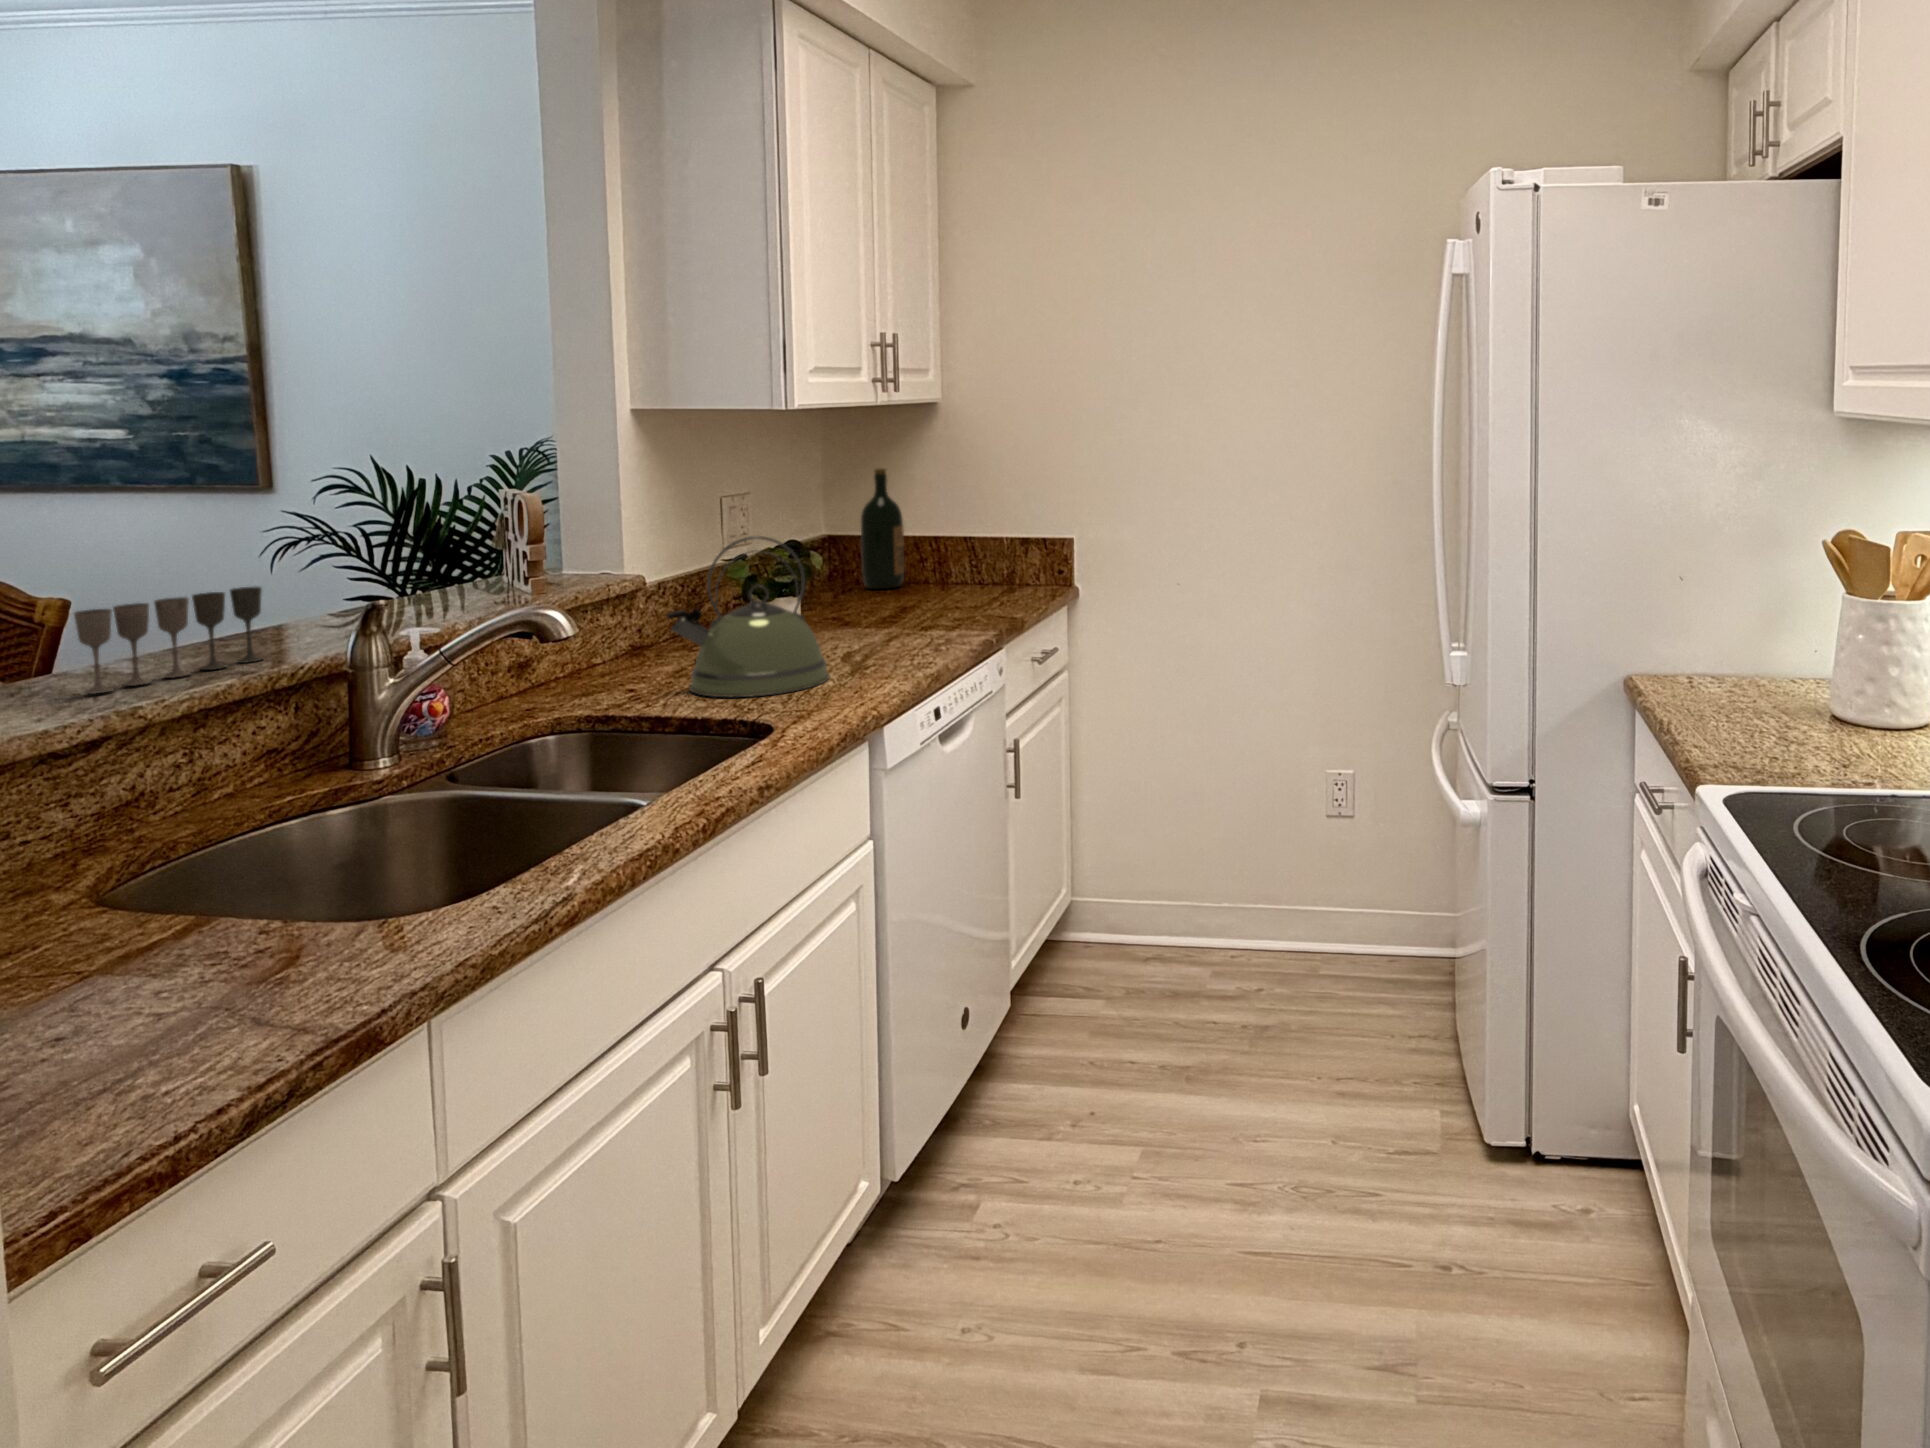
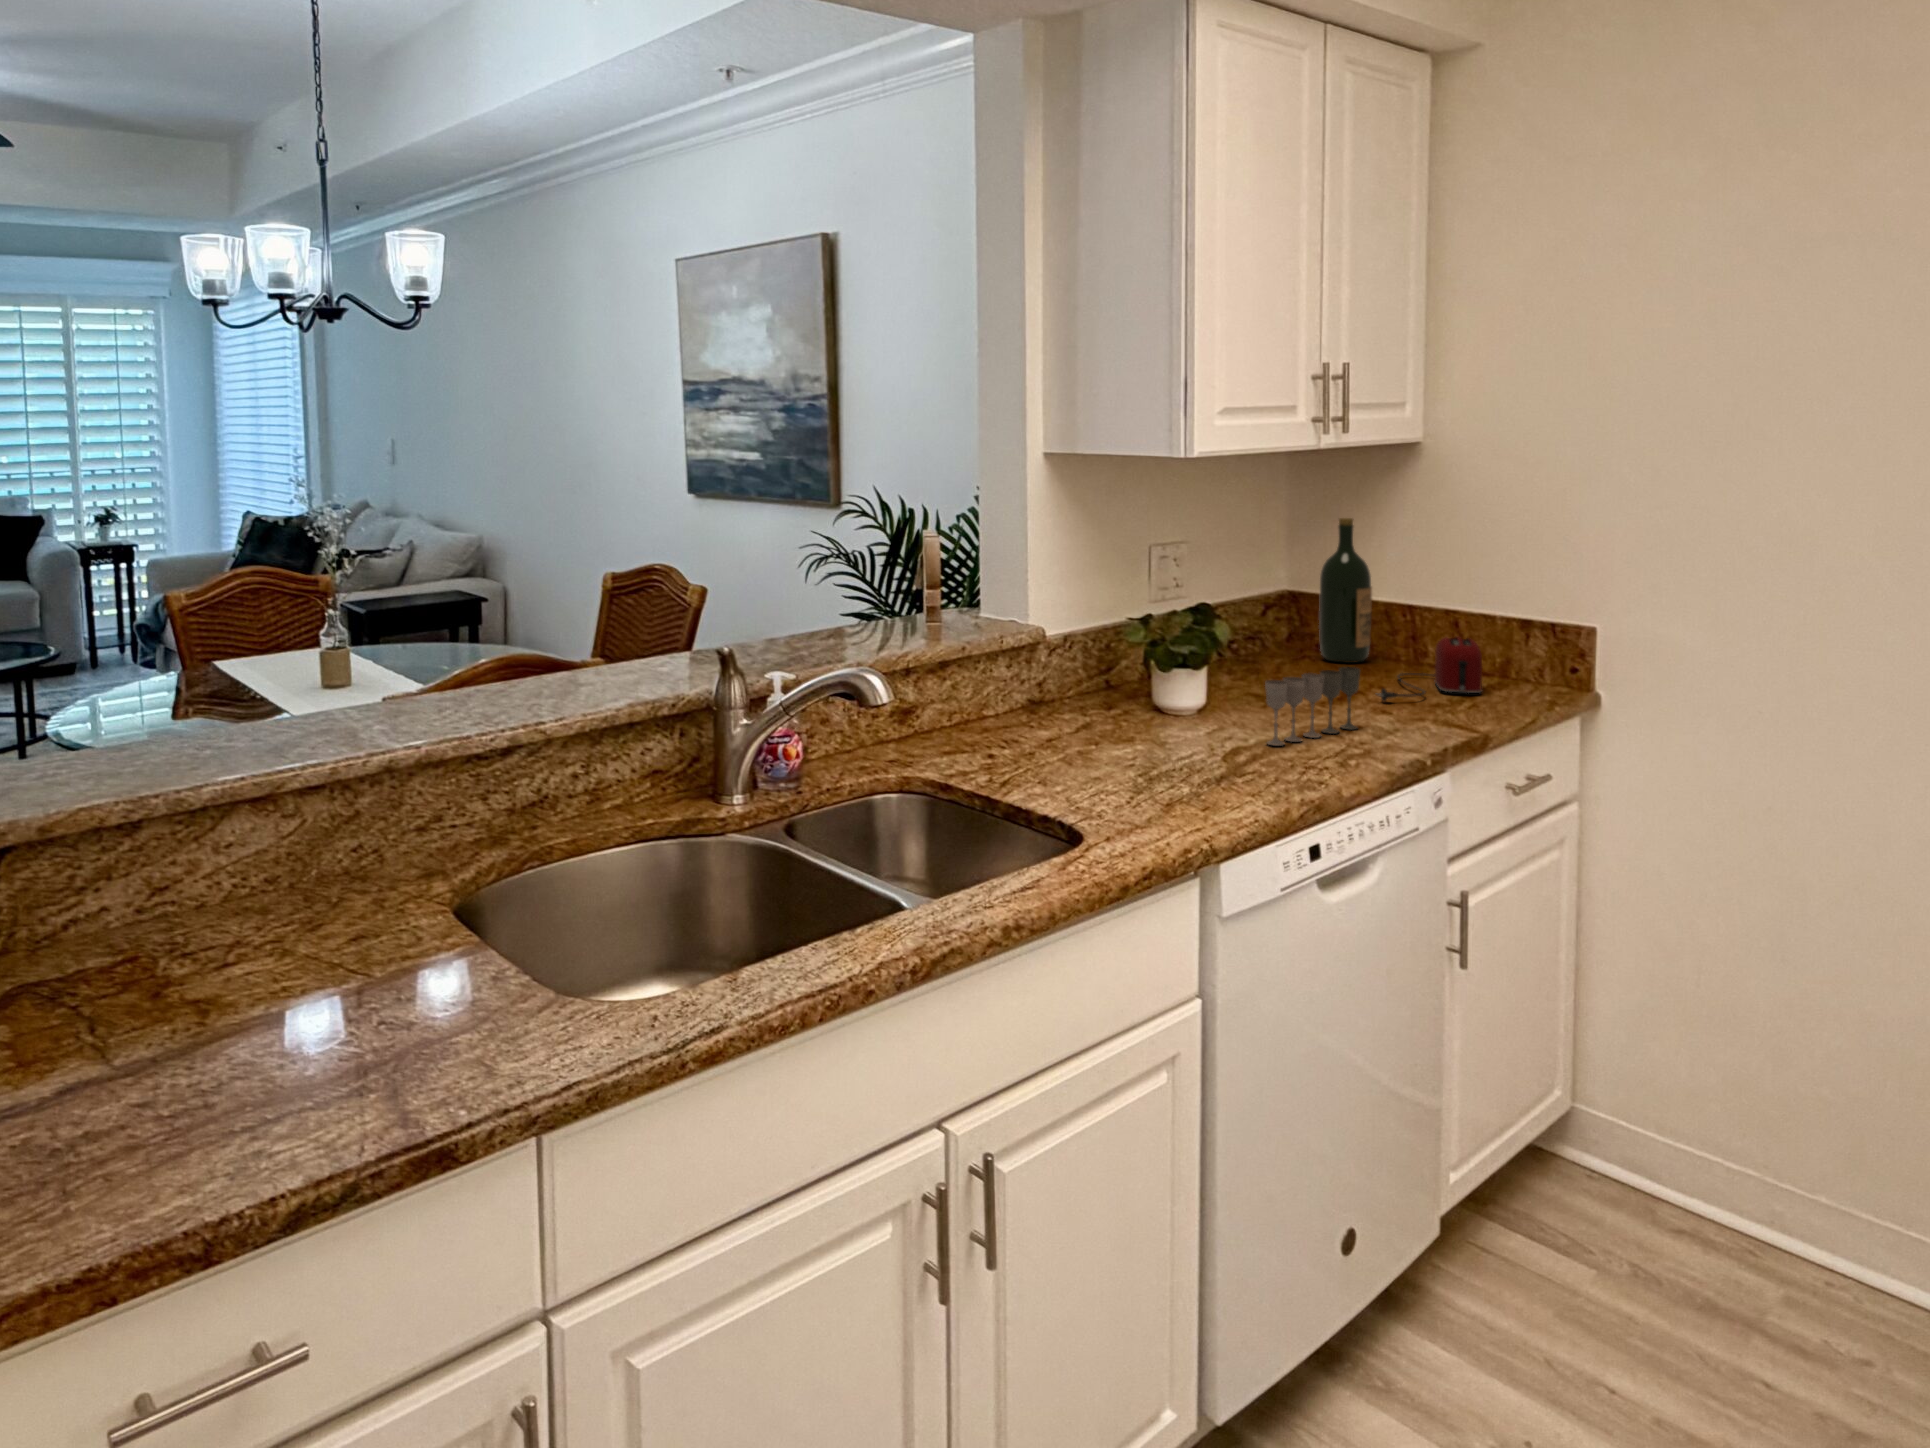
kettle: present [667,536,829,697] -> none [1021,604,1192,794]
toaster: none [930,555,1003,609] -> present [1376,637,1482,702]
wine glass: present [74,587,262,694] -> present [1265,667,1360,746]

